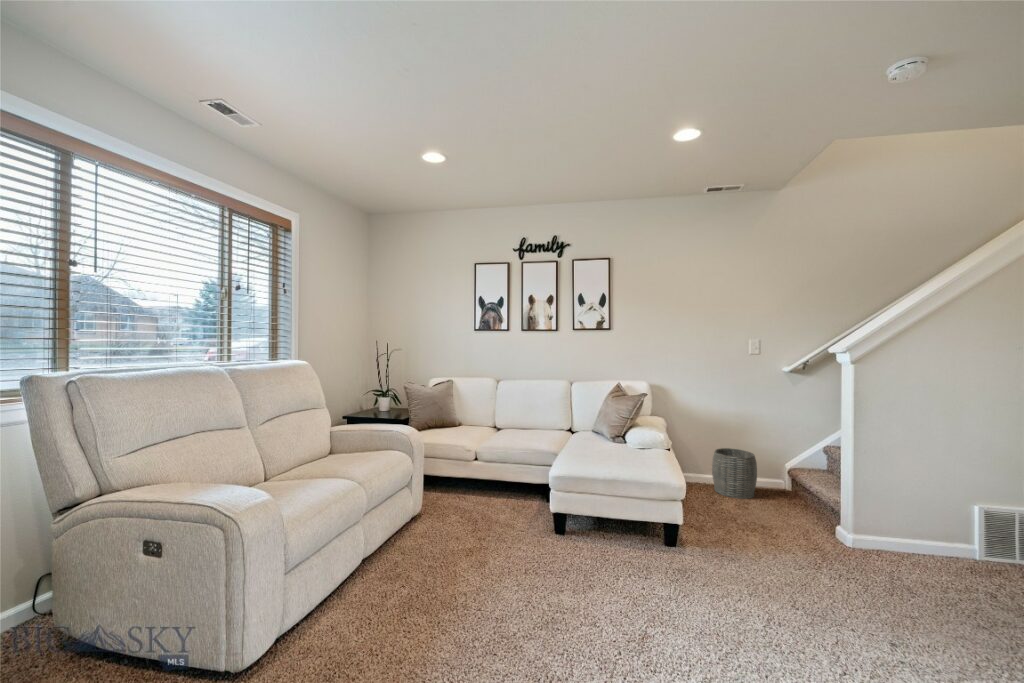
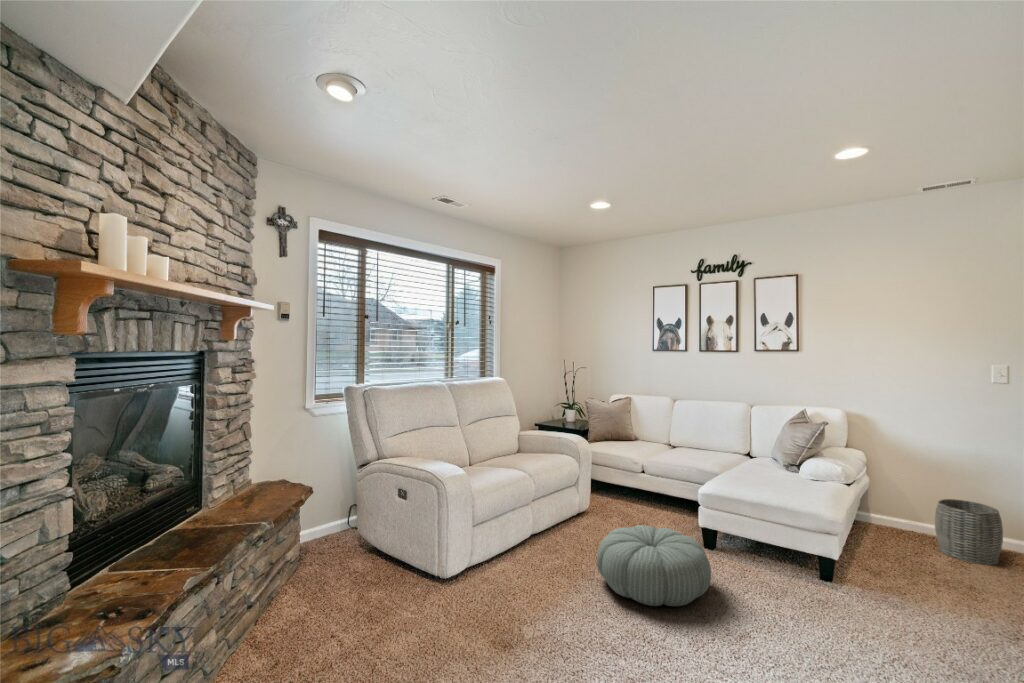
pouf: none [462,522,592,629] -> present [597,525,711,606]

